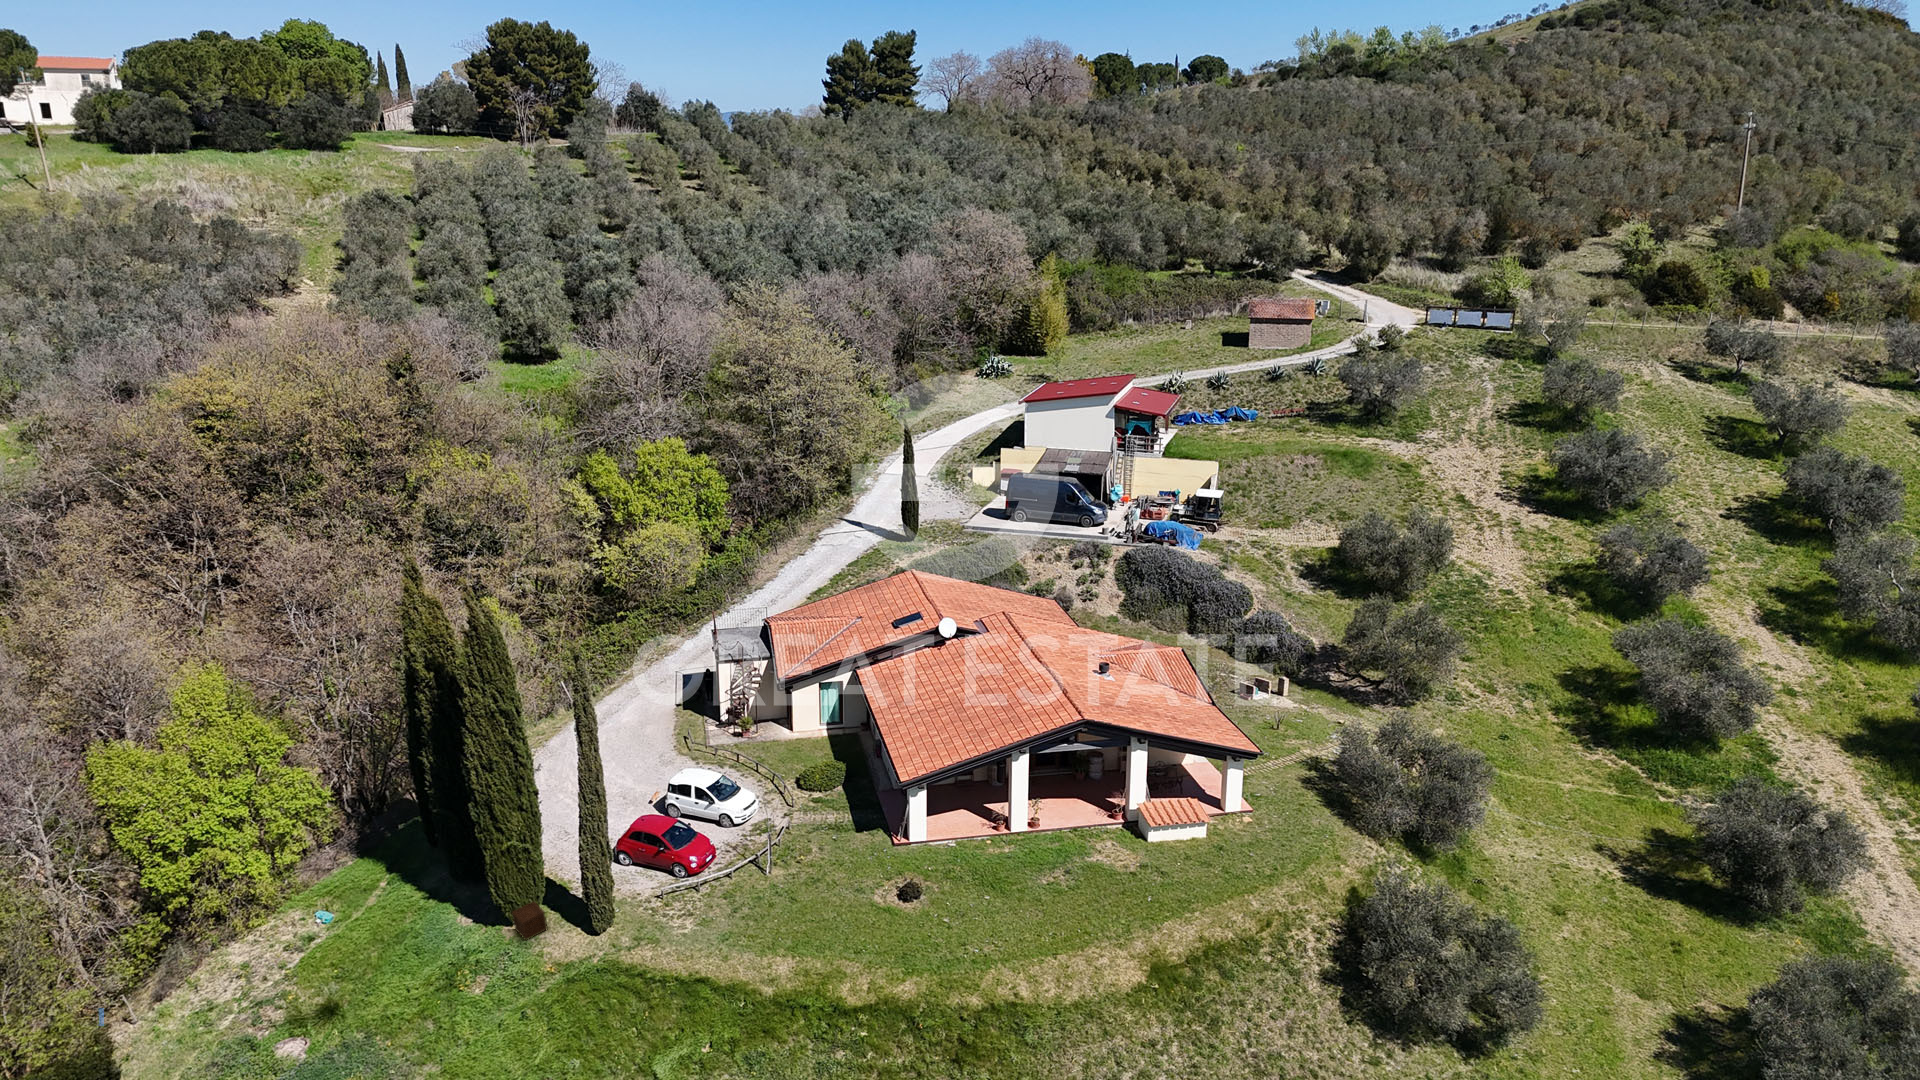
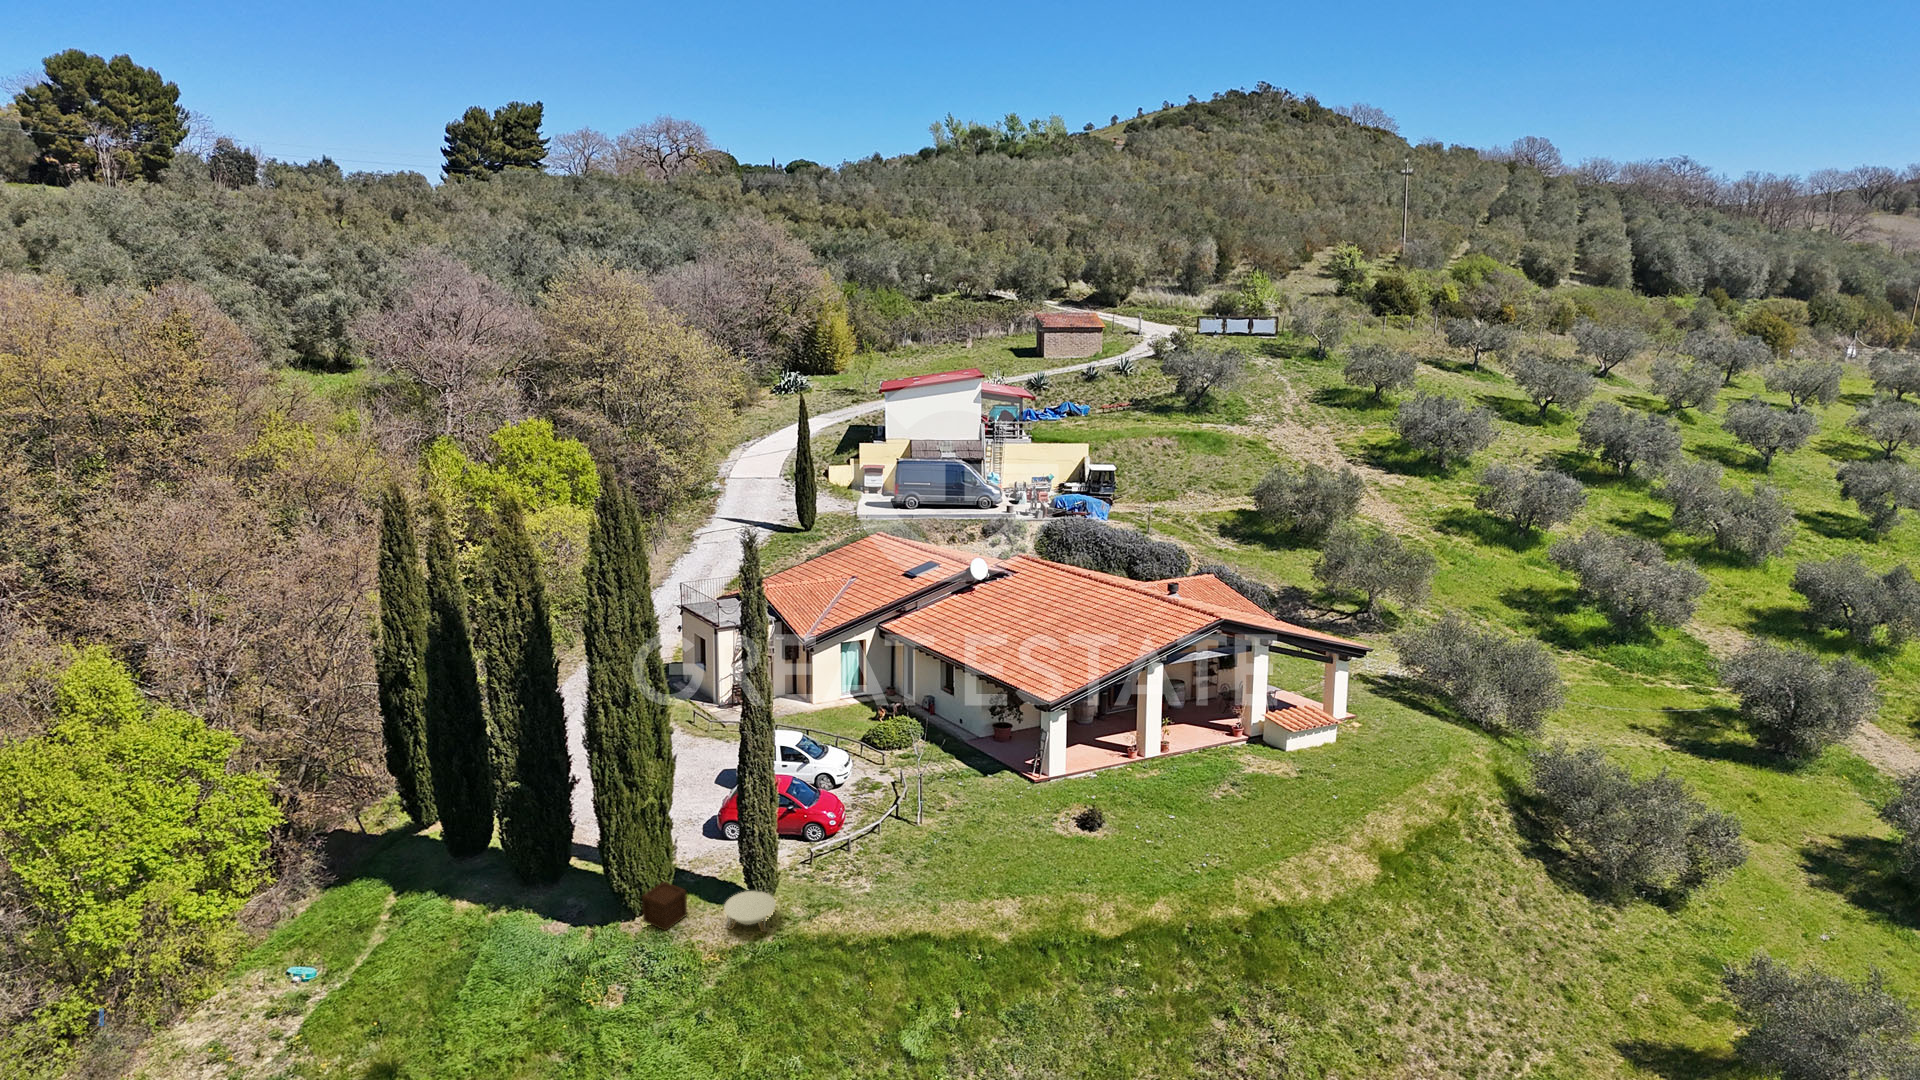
round table: none [563,919,604,956] -> present [724,891,776,932]

